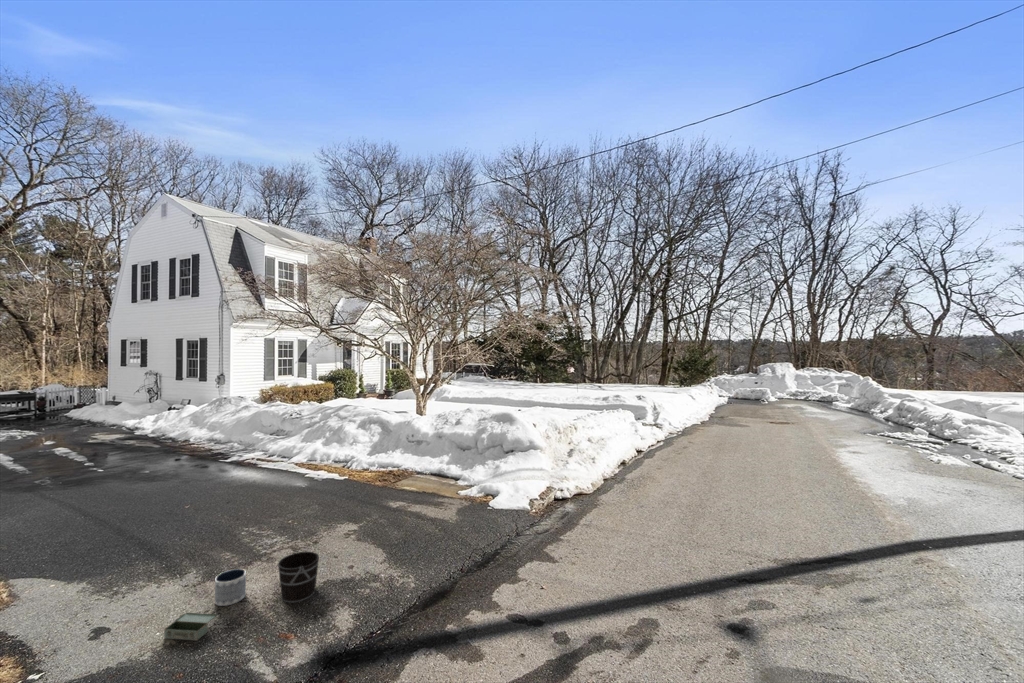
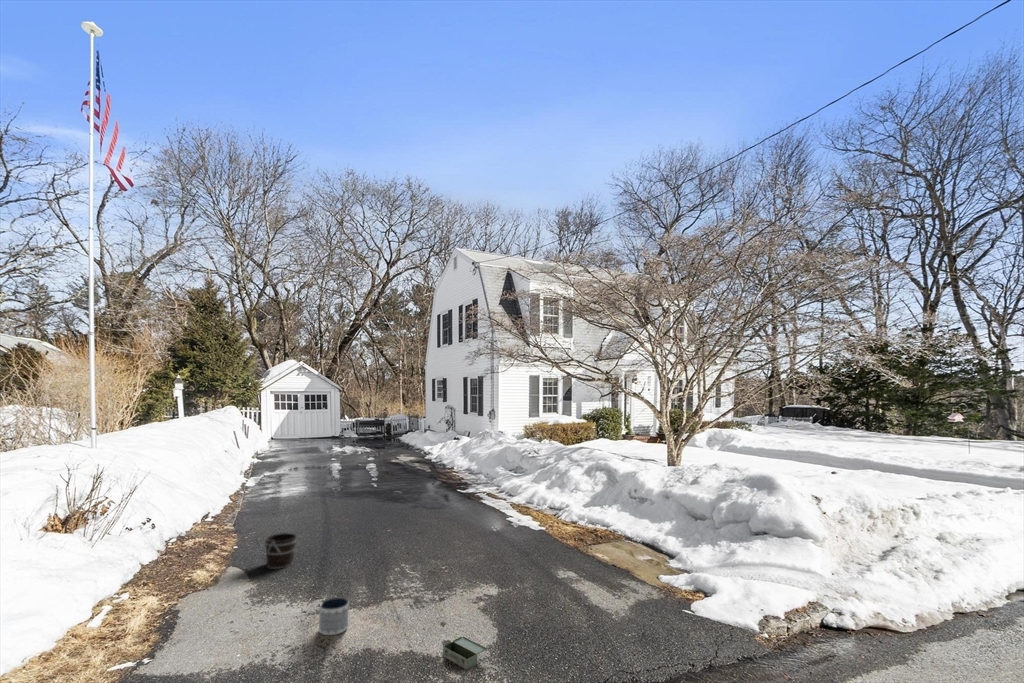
bucket: present [277,552,319,602] -> present [265,533,297,569]
toolbox: present [164,613,216,640] -> present [443,637,486,670]

